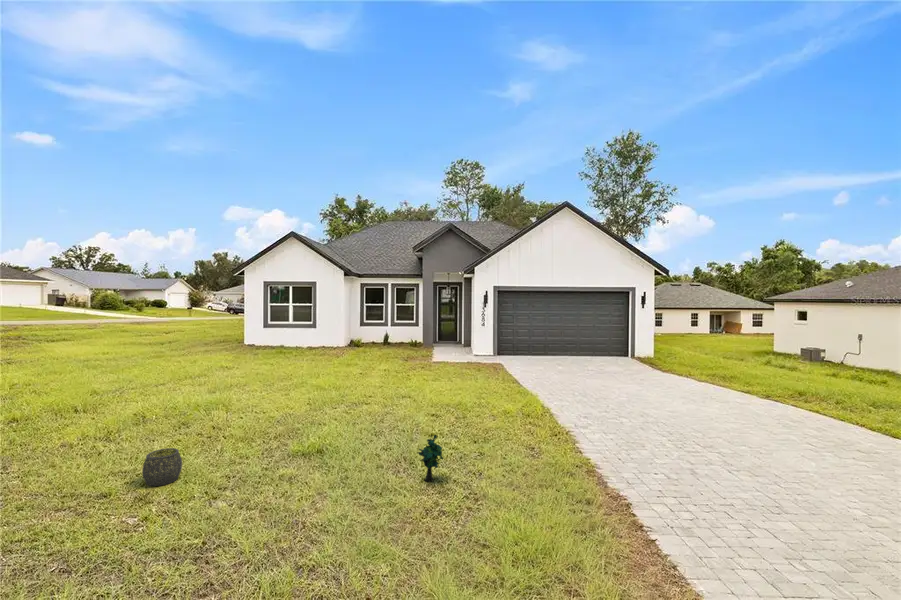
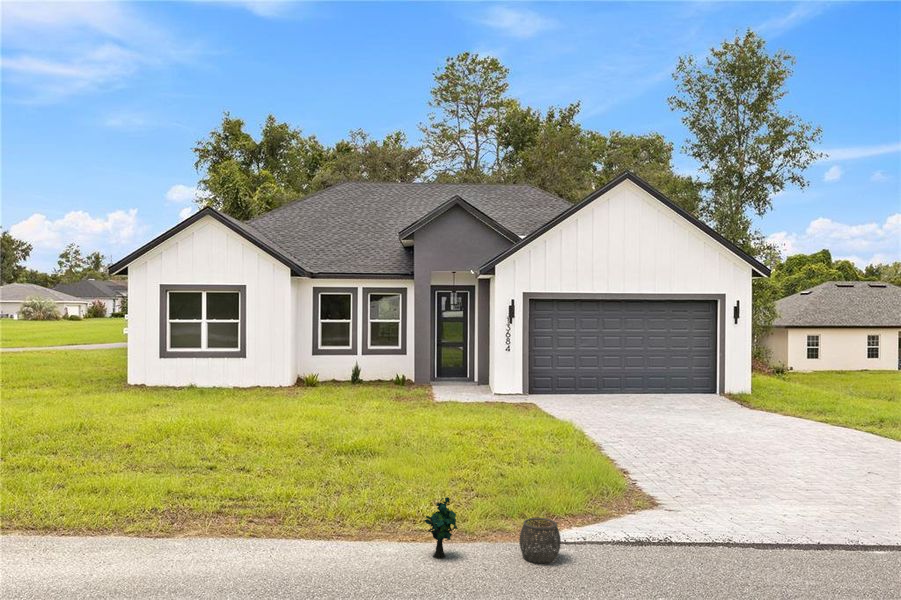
woven basket: present [142,448,182,486] -> present [519,518,561,563]

